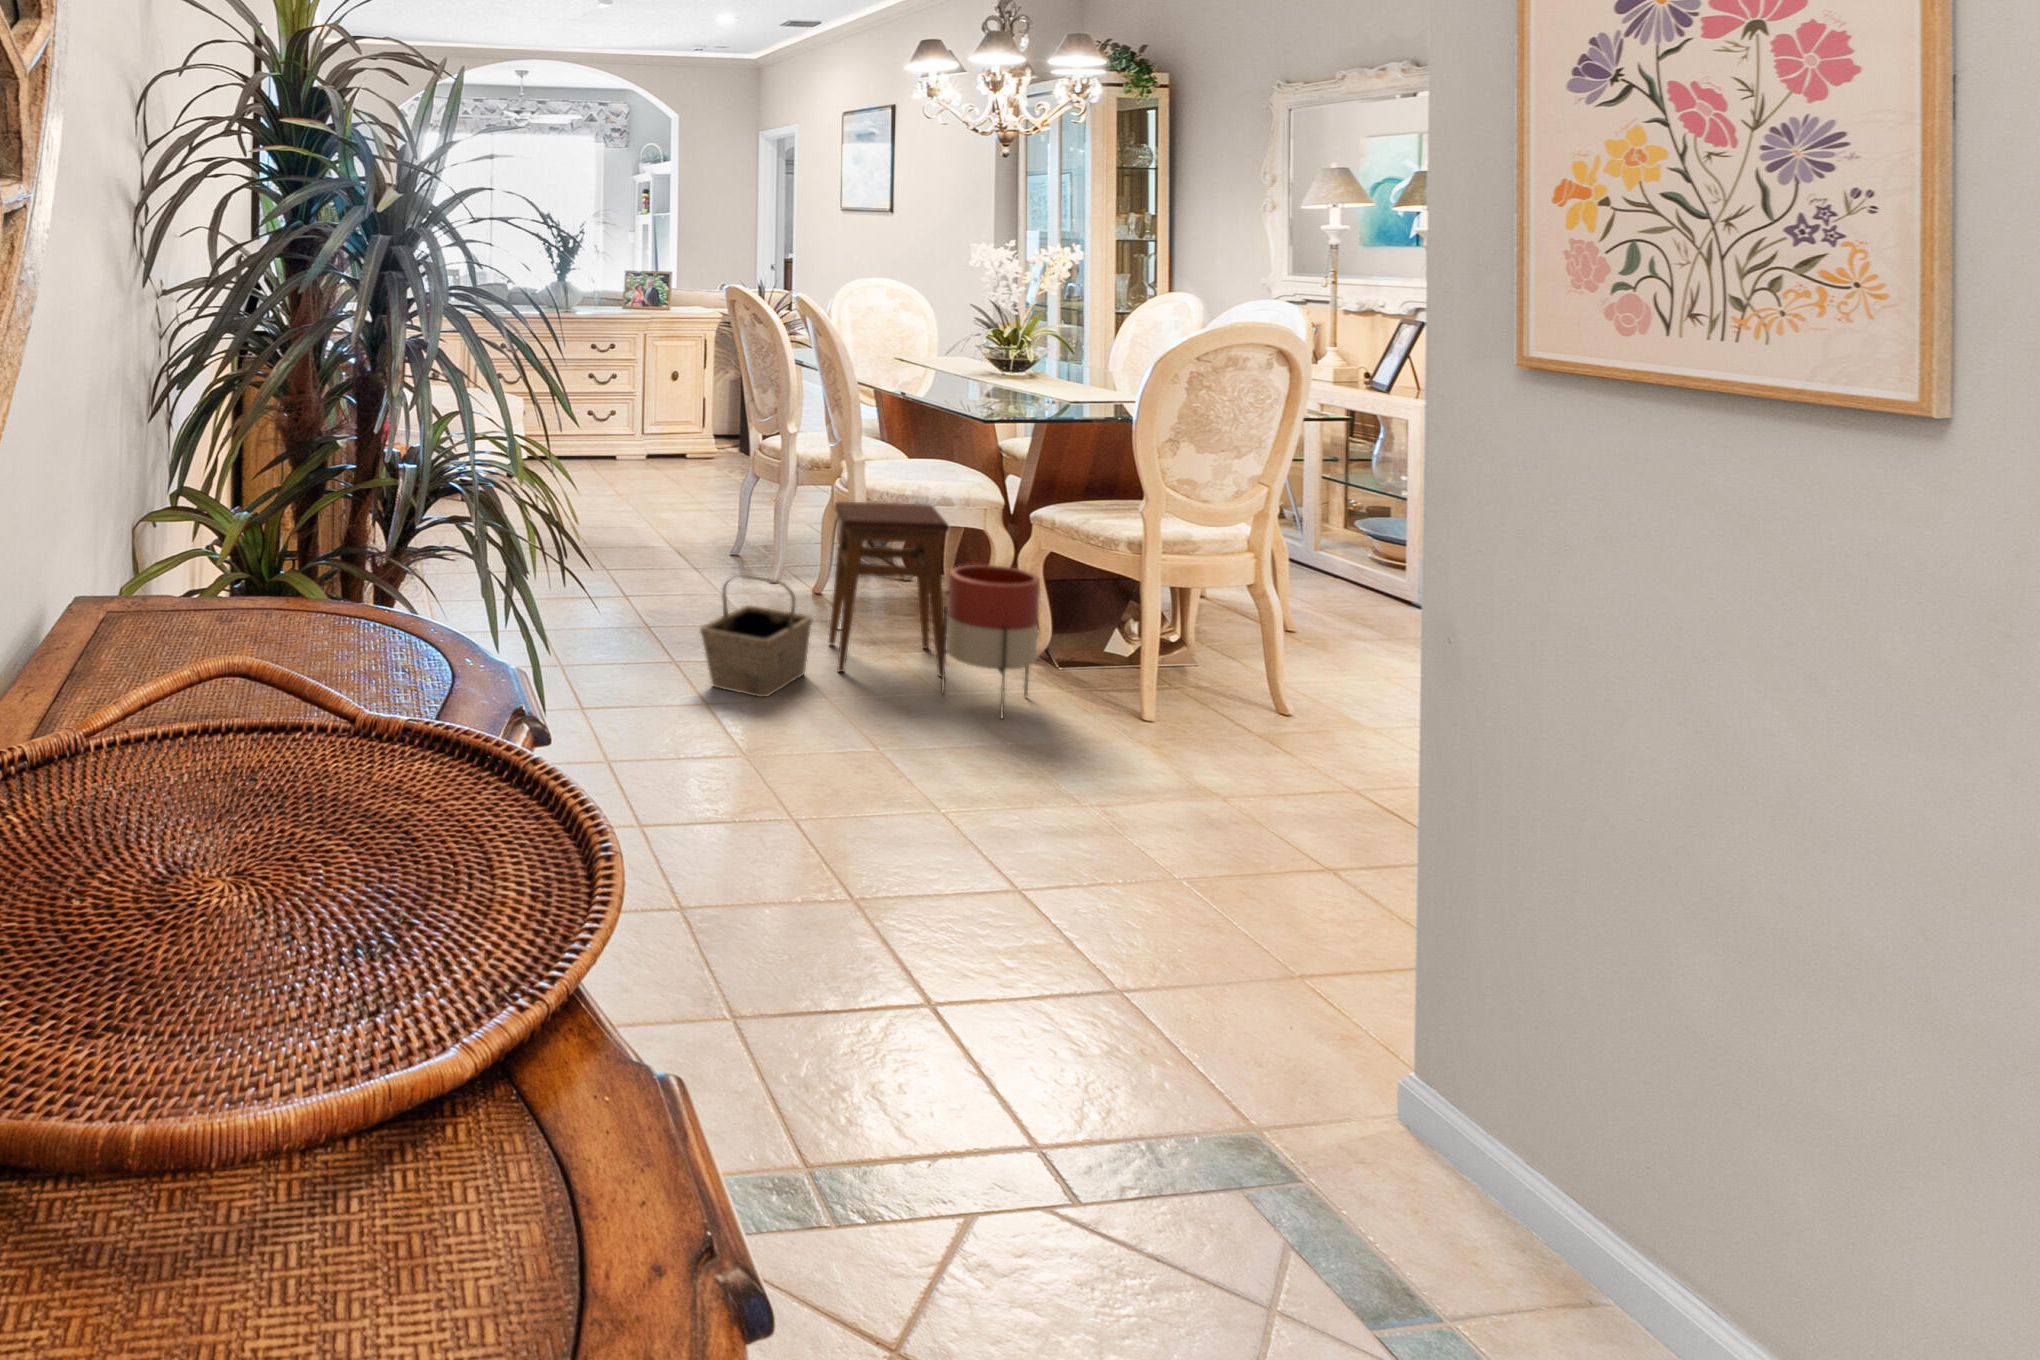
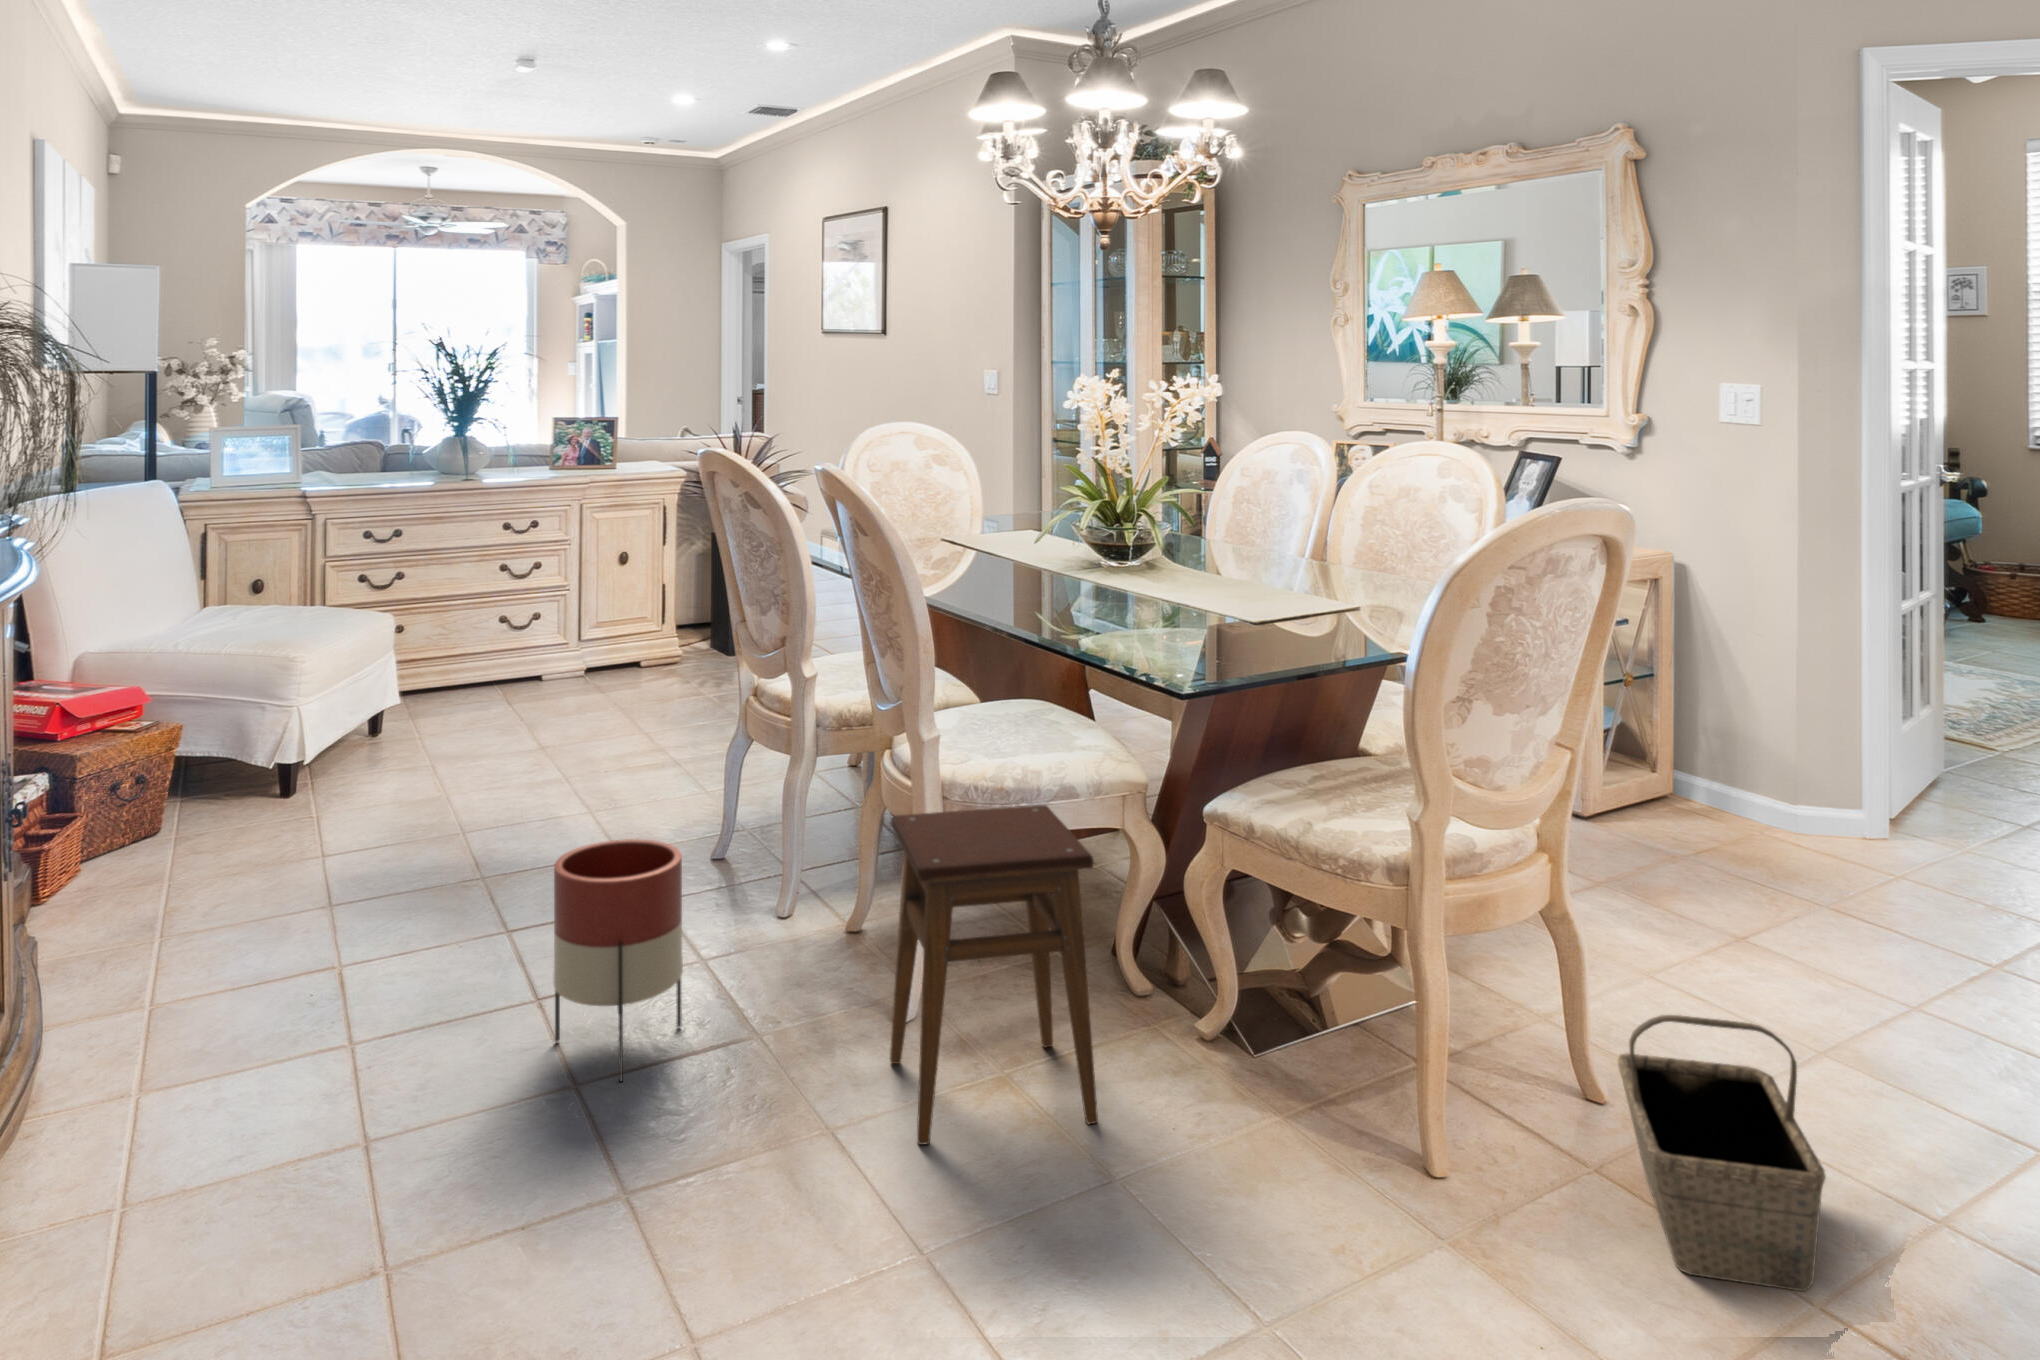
planter: present [941,565,1040,718] -> present [554,839,683,1082]
basket: present [700,575,813,697] -> present [1618,1015,1826,1291]

